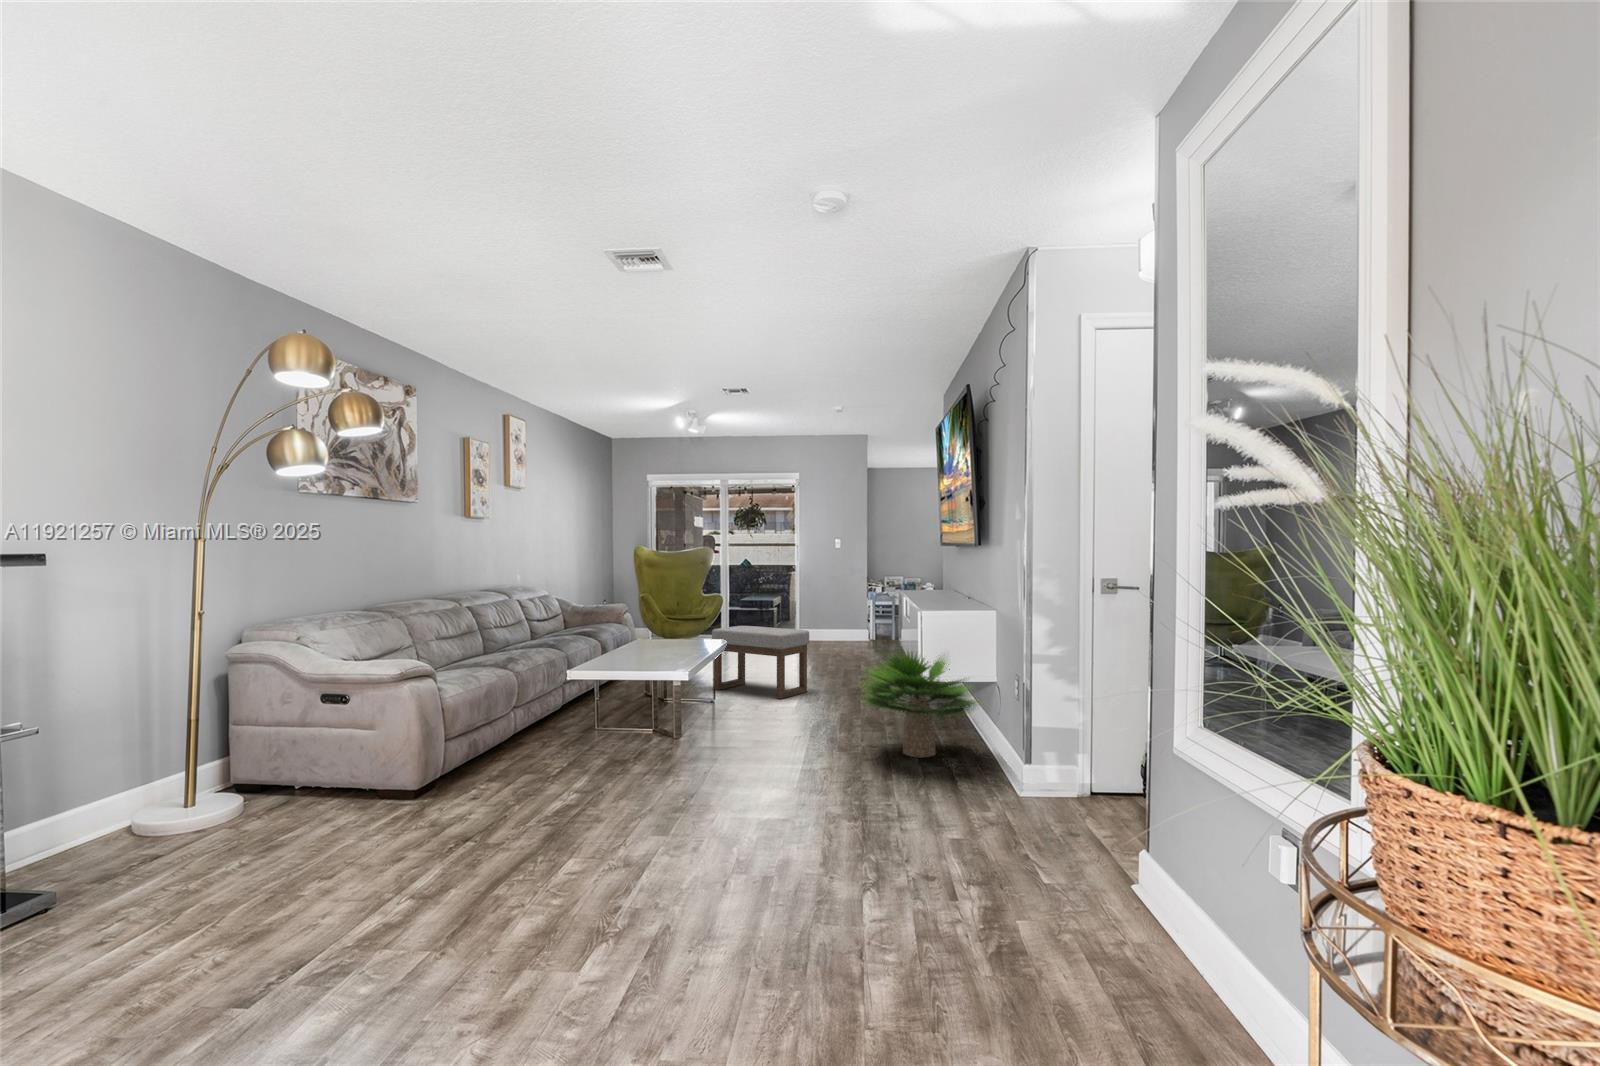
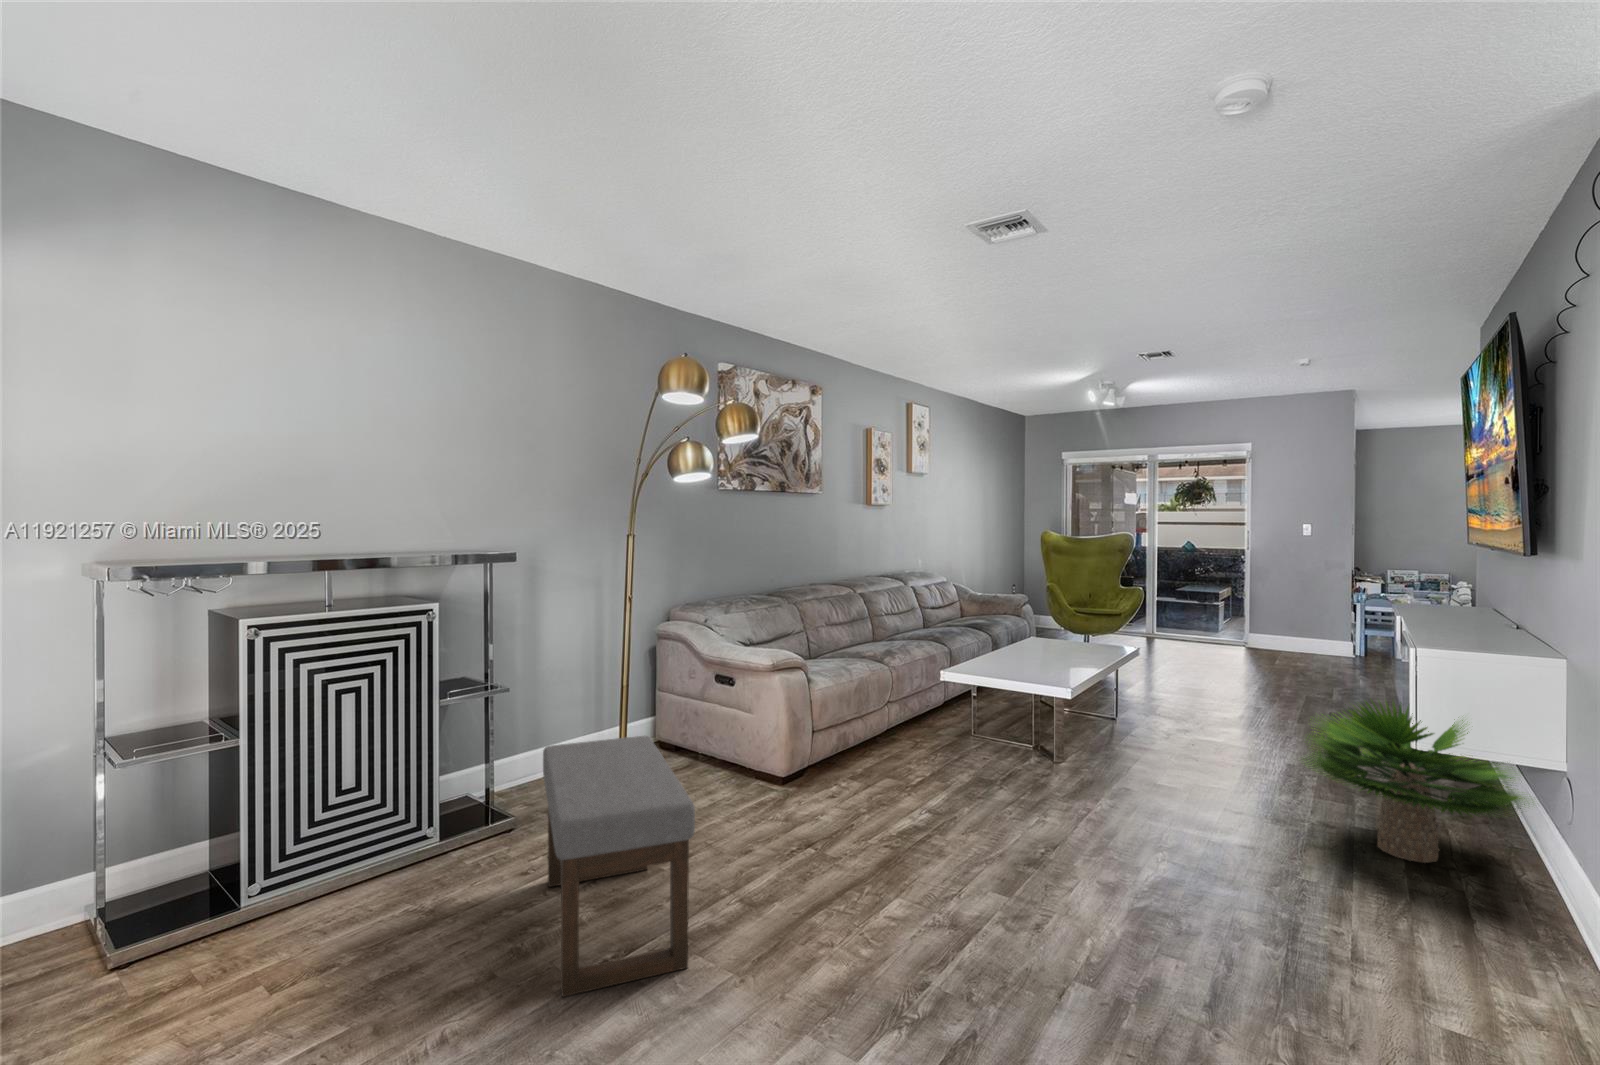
ottoman: present [712,626,809,699] -> present [543,736,695,997]

